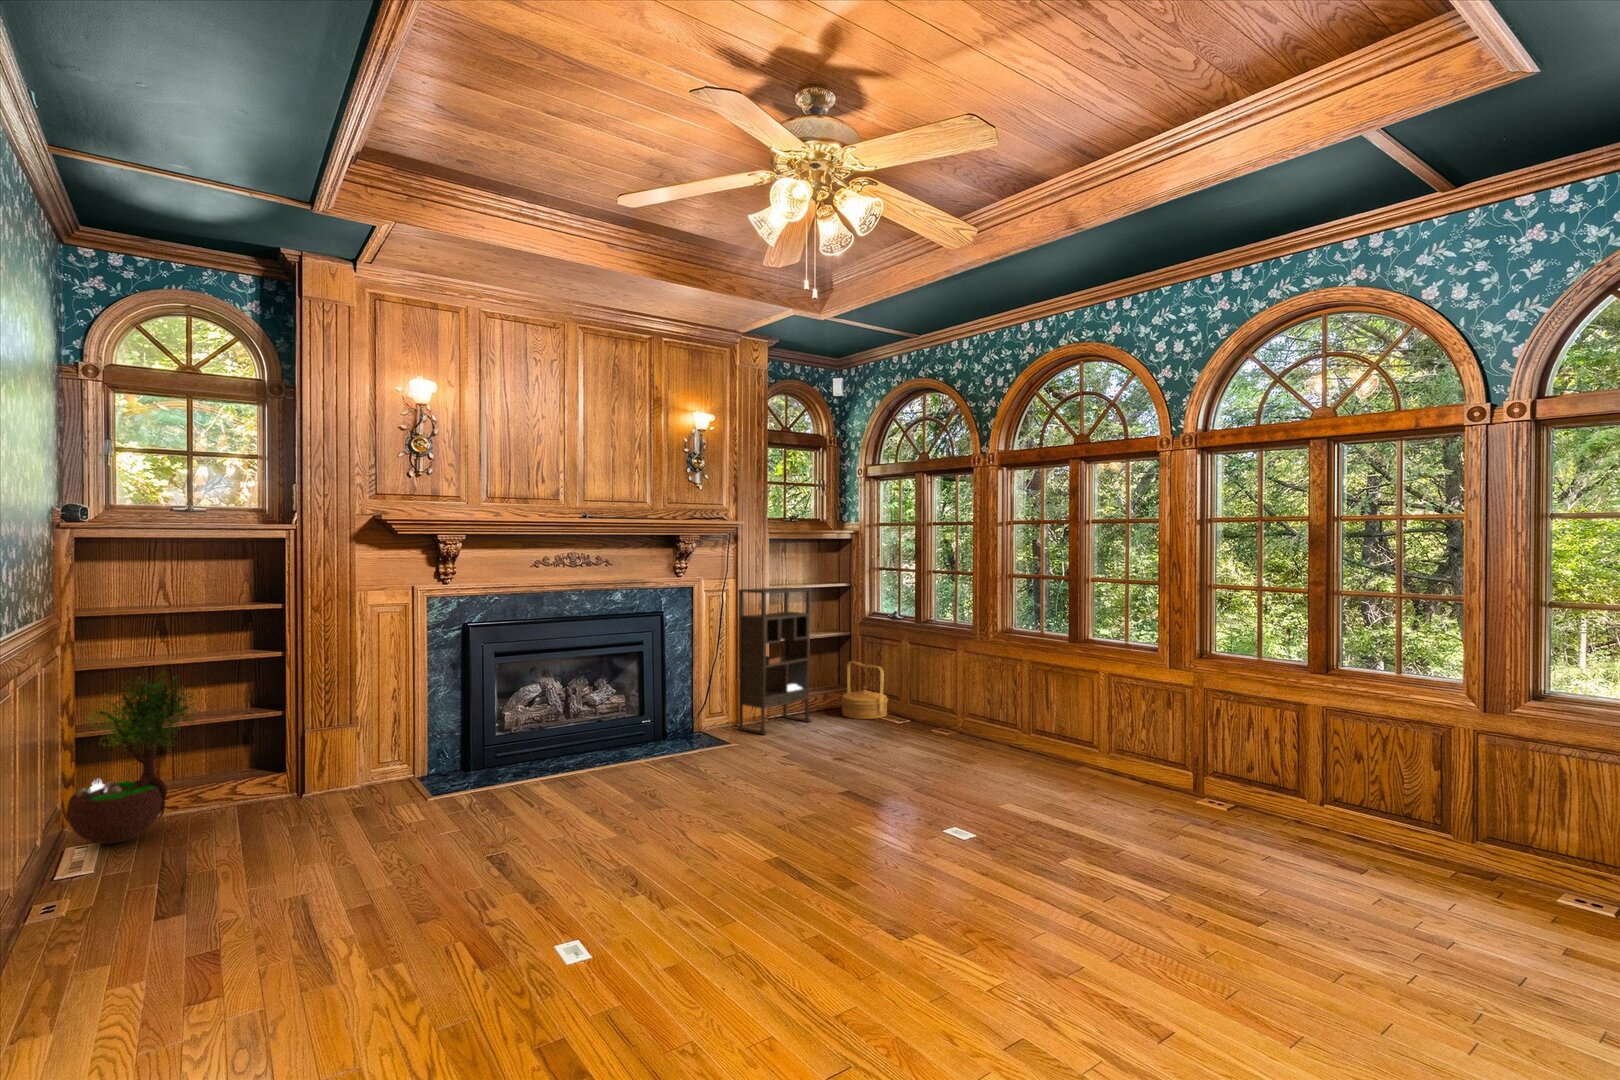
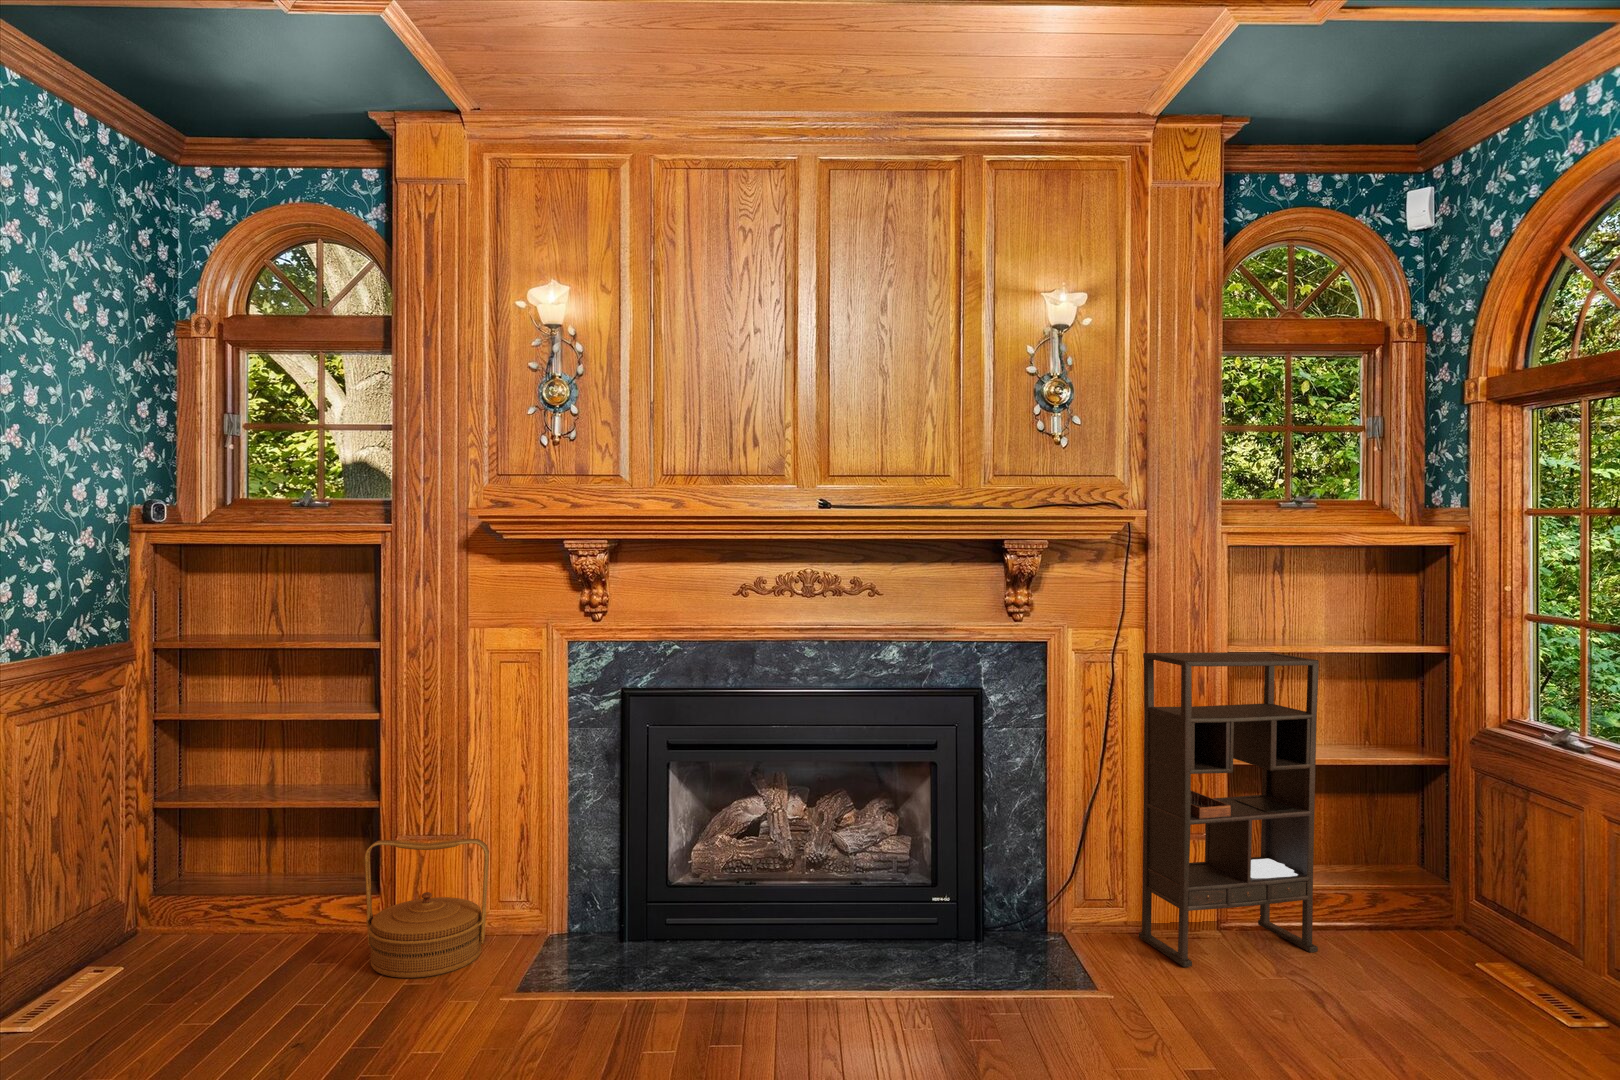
woven basket: present [841,661,888,719] -> present [365,839,489,978]
potted tree: present [67,673,197,844] -> none [72,725,231,964]

